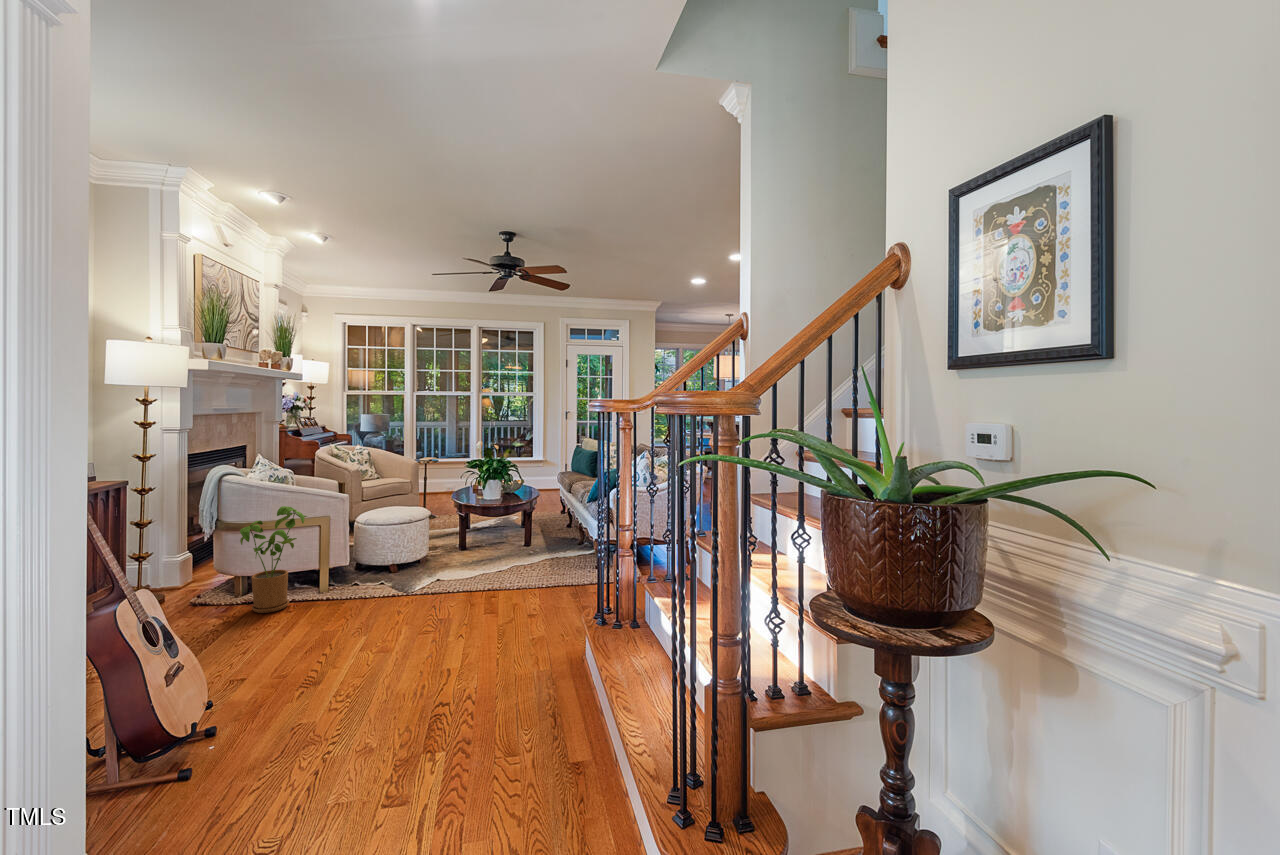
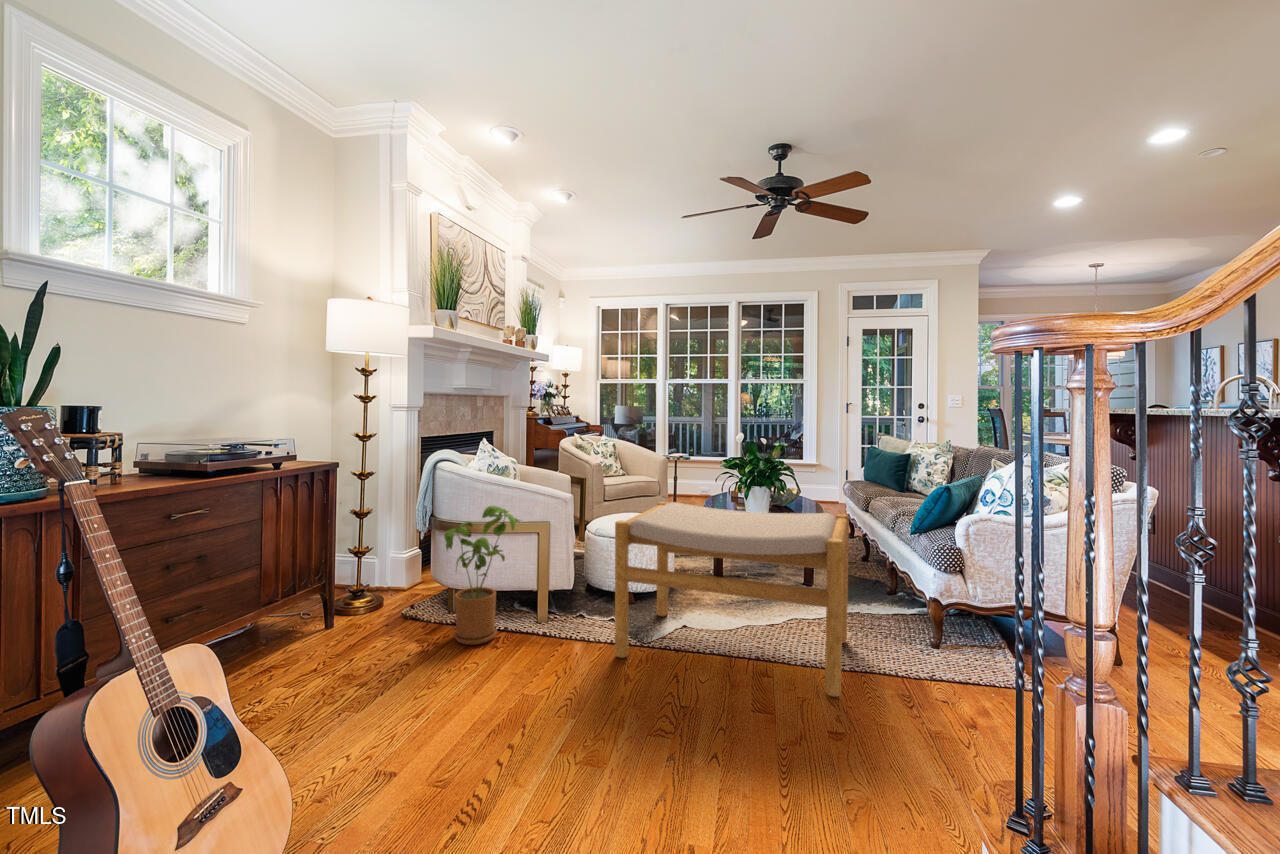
footstool: none [389,494,547,603] -> present [615,502,849,697]

